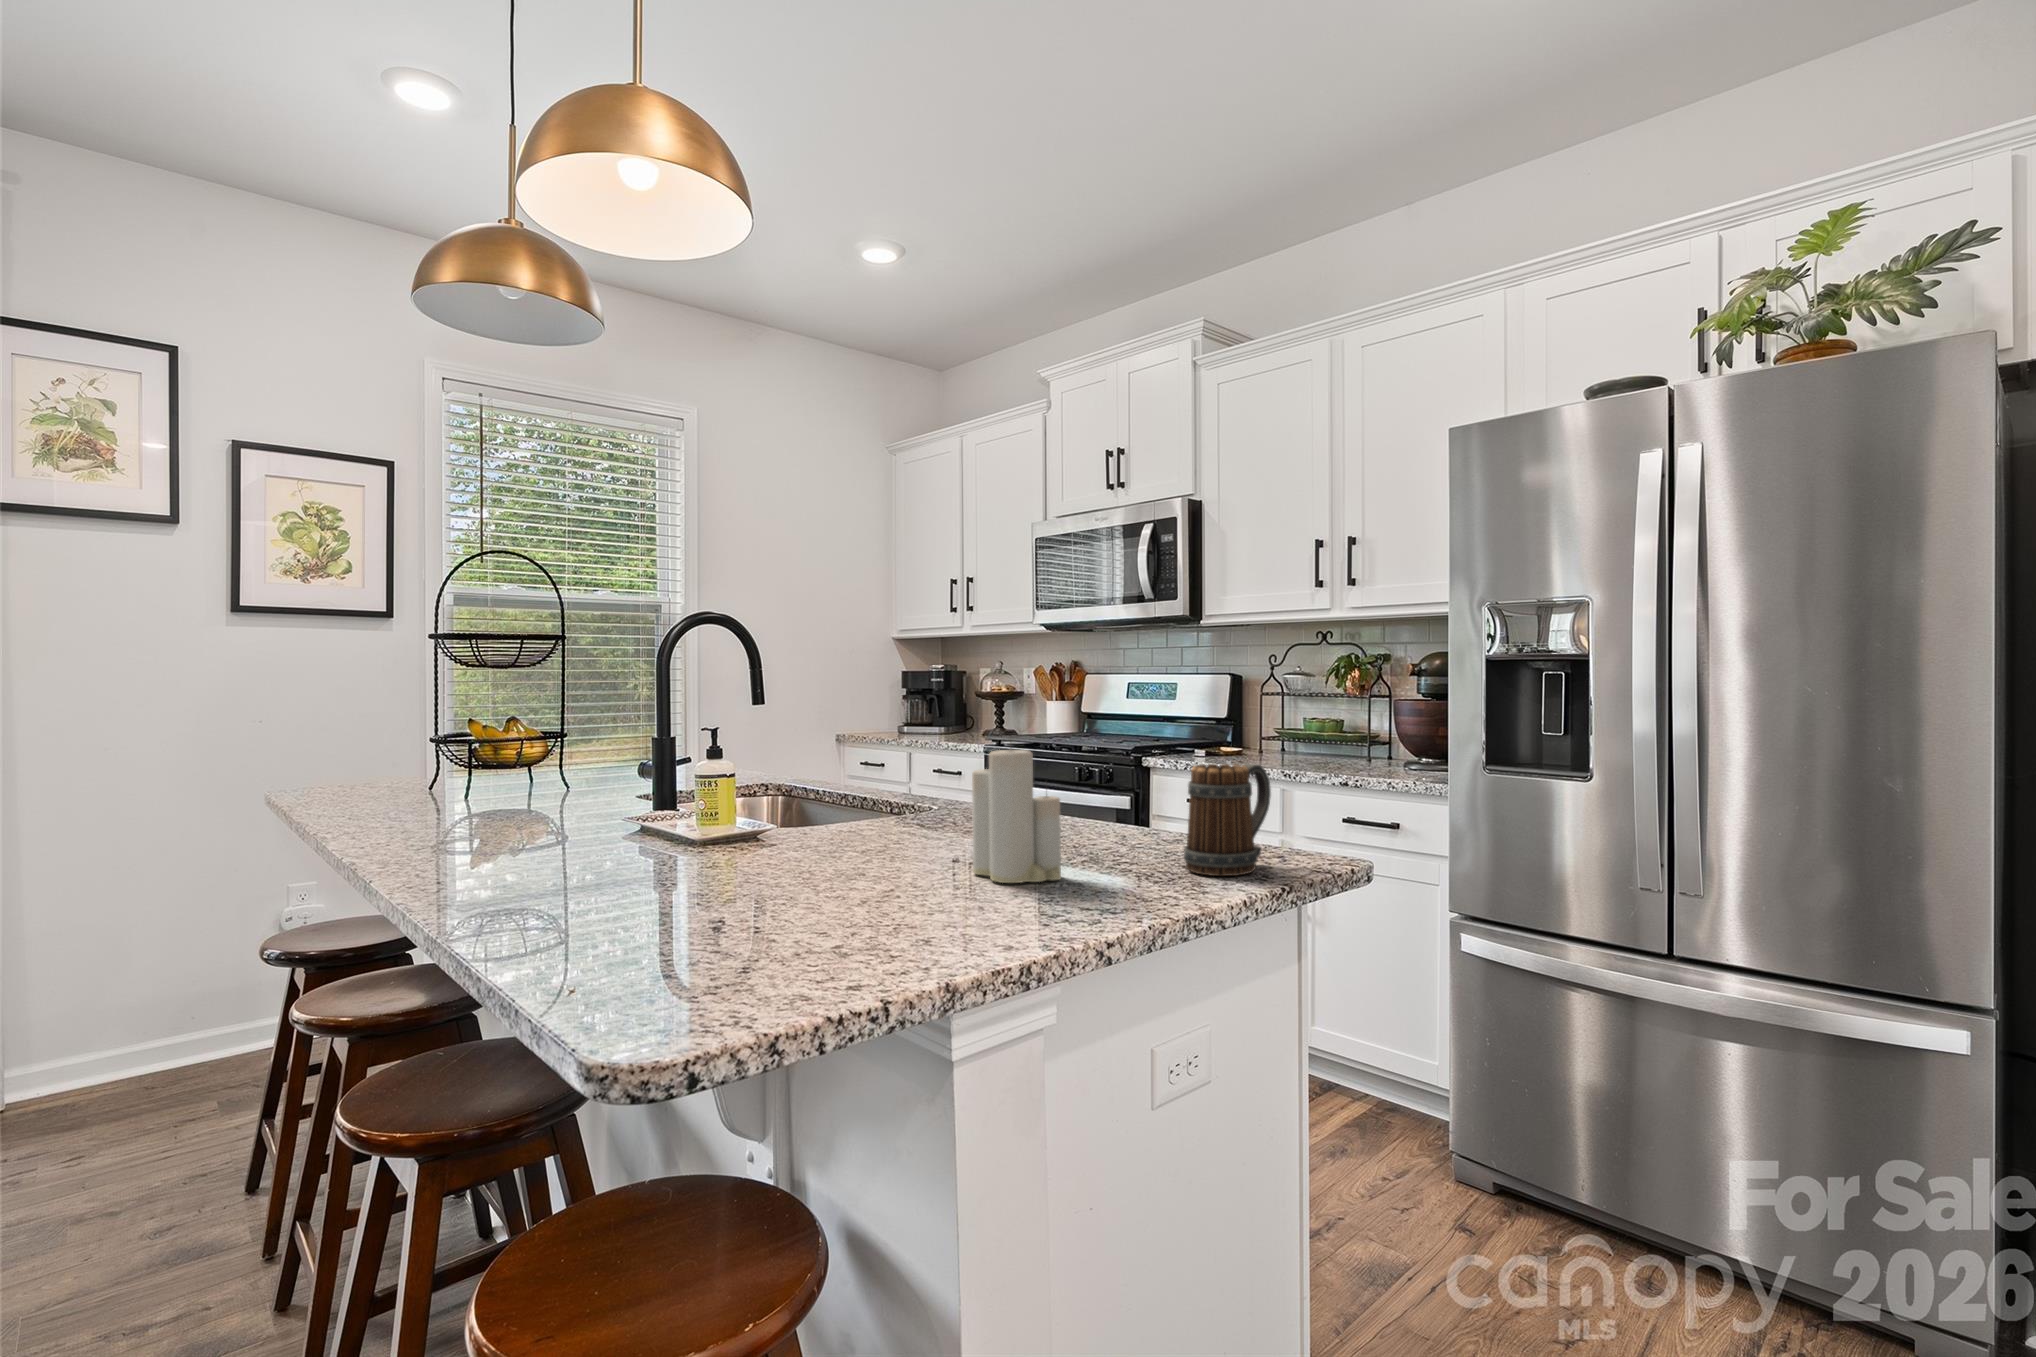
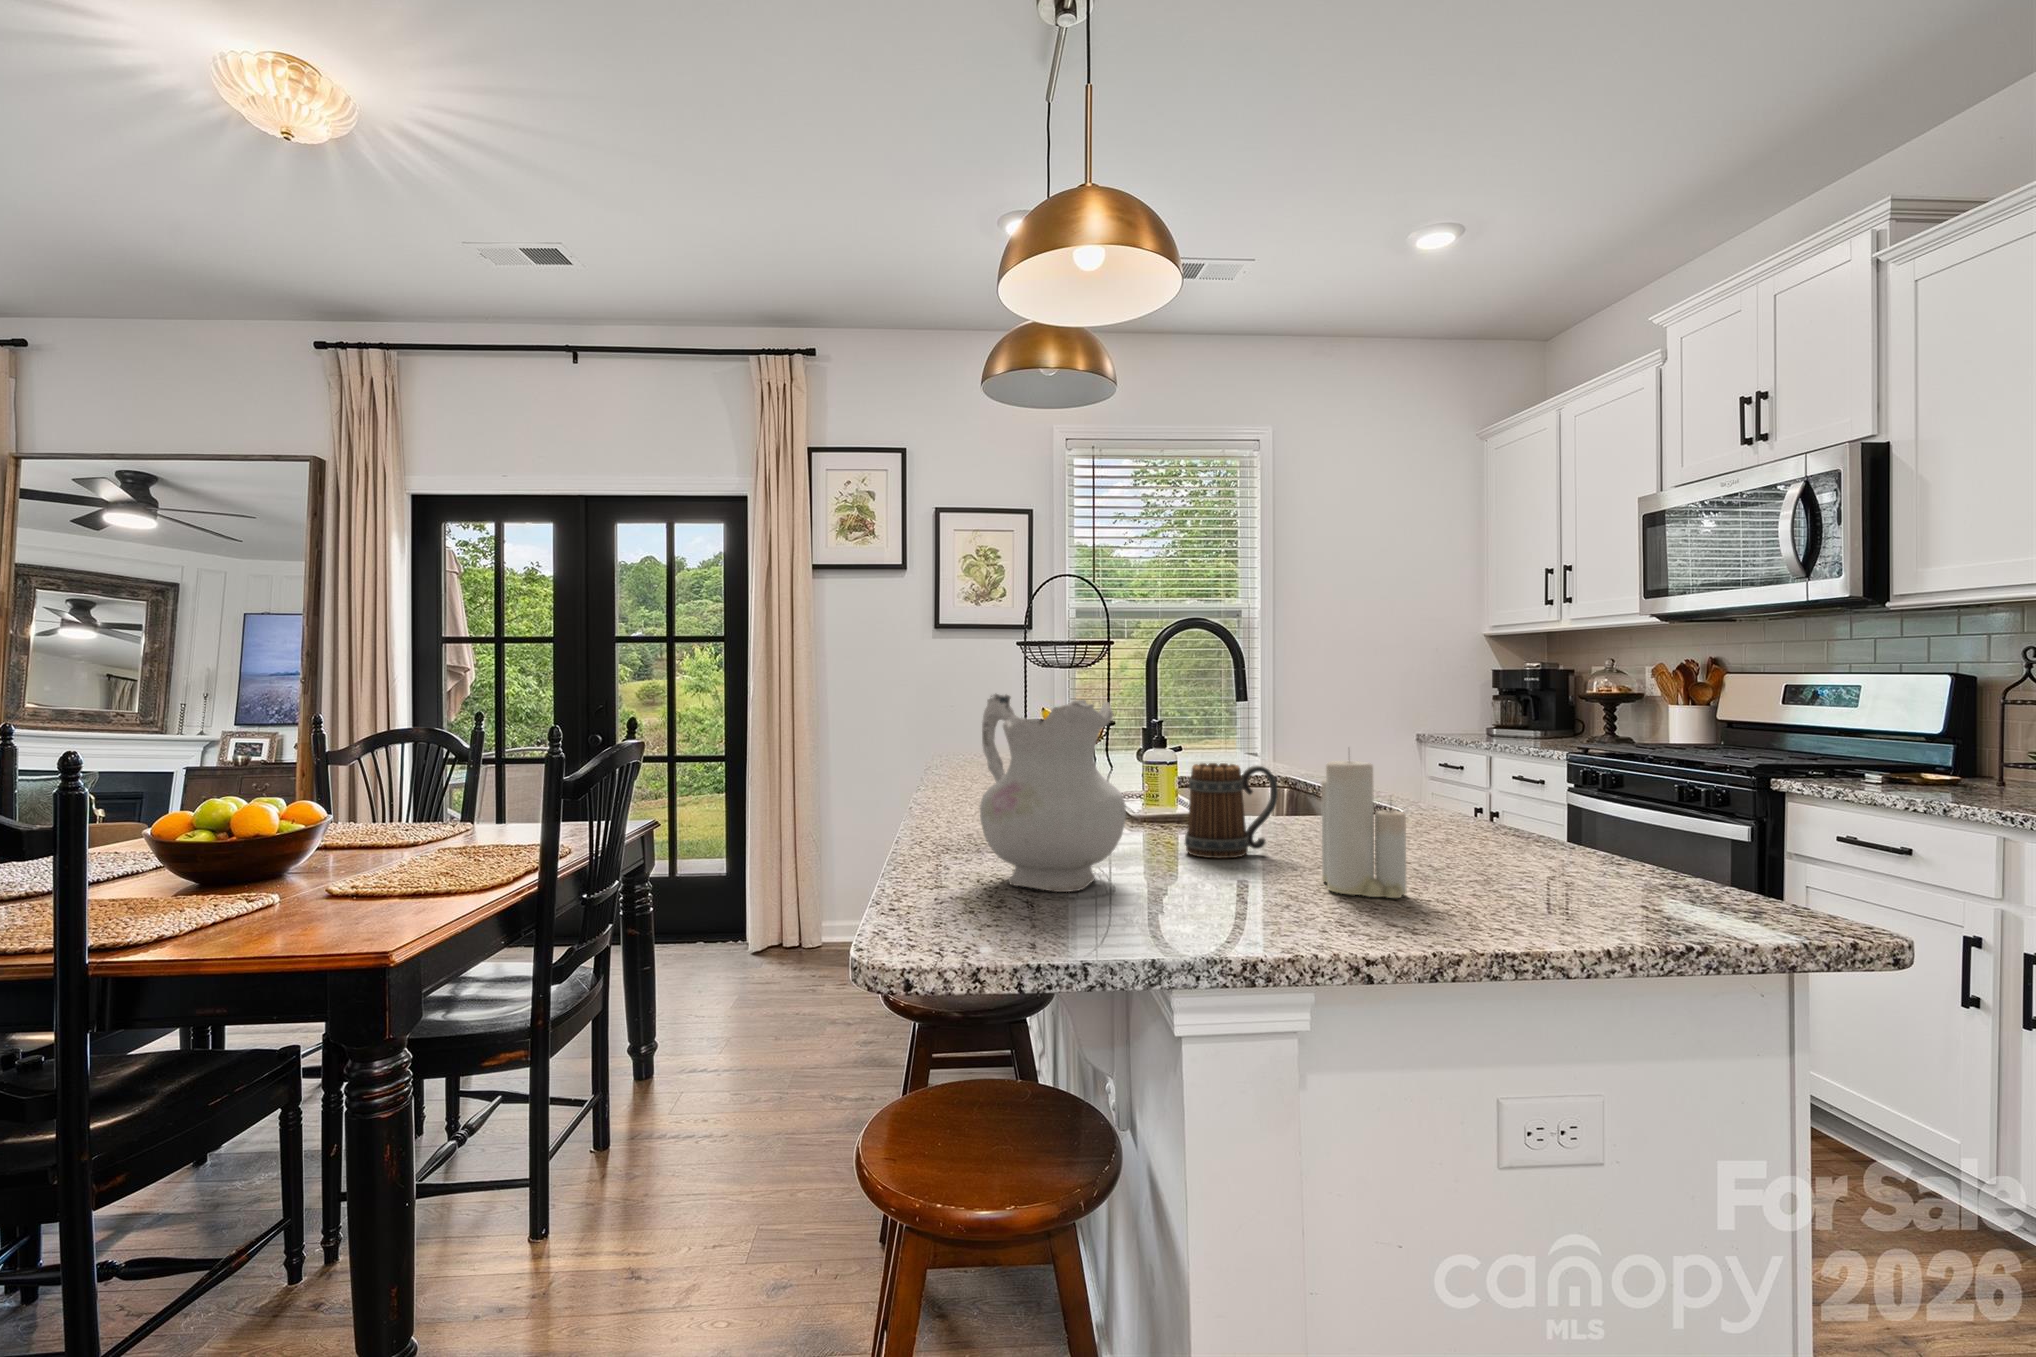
ceramic pitcher: none [582,686,793,933] -> present [980,694,1126,892]
mug: present [1184,764,1271,876] -> present [1185,763,1278,858]

